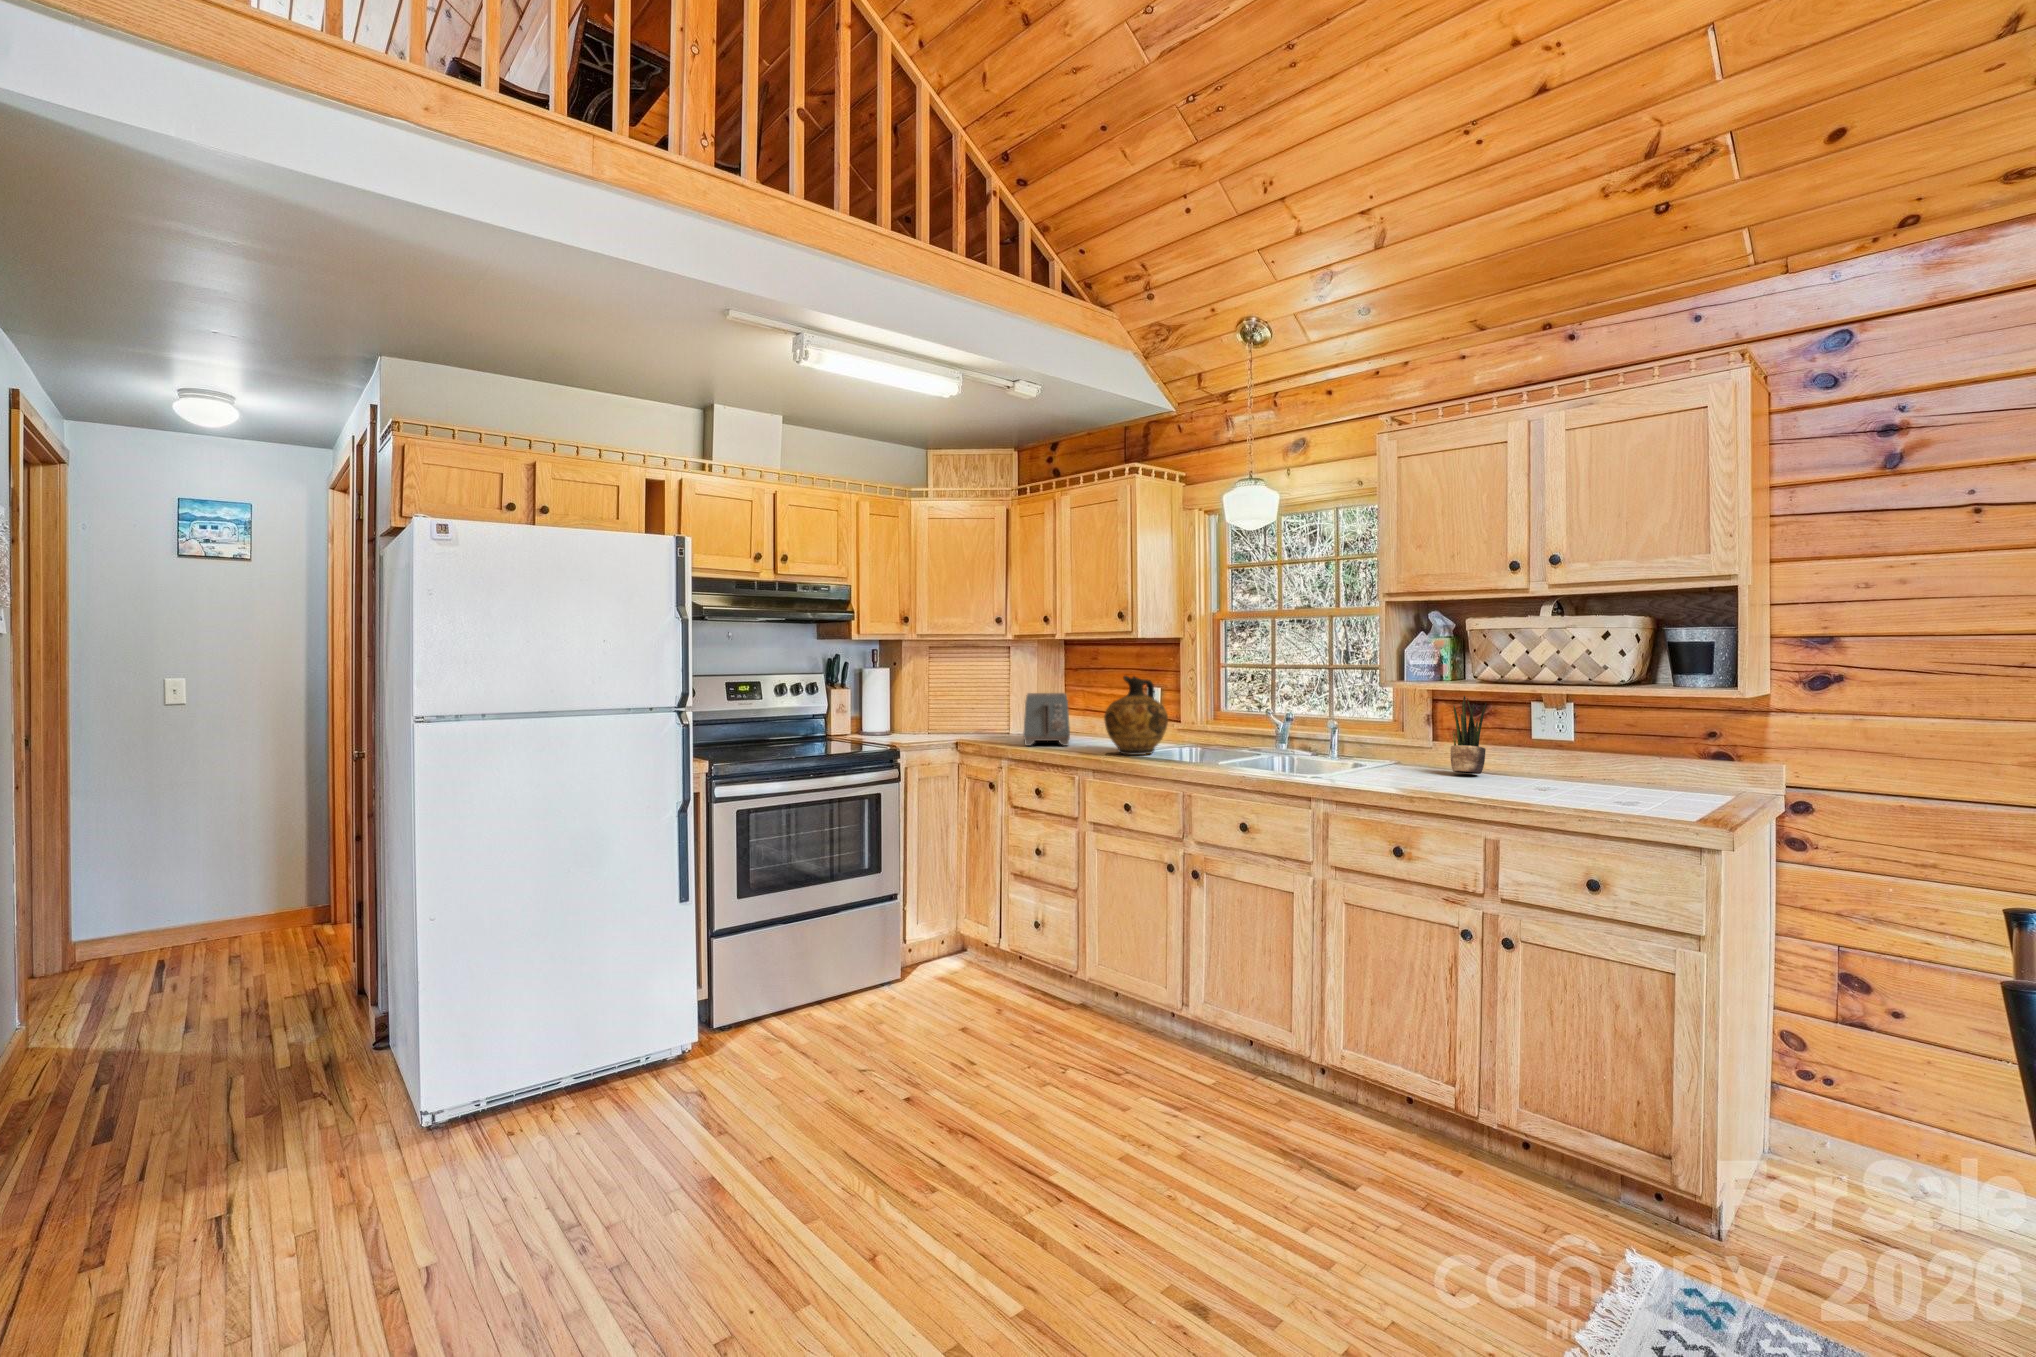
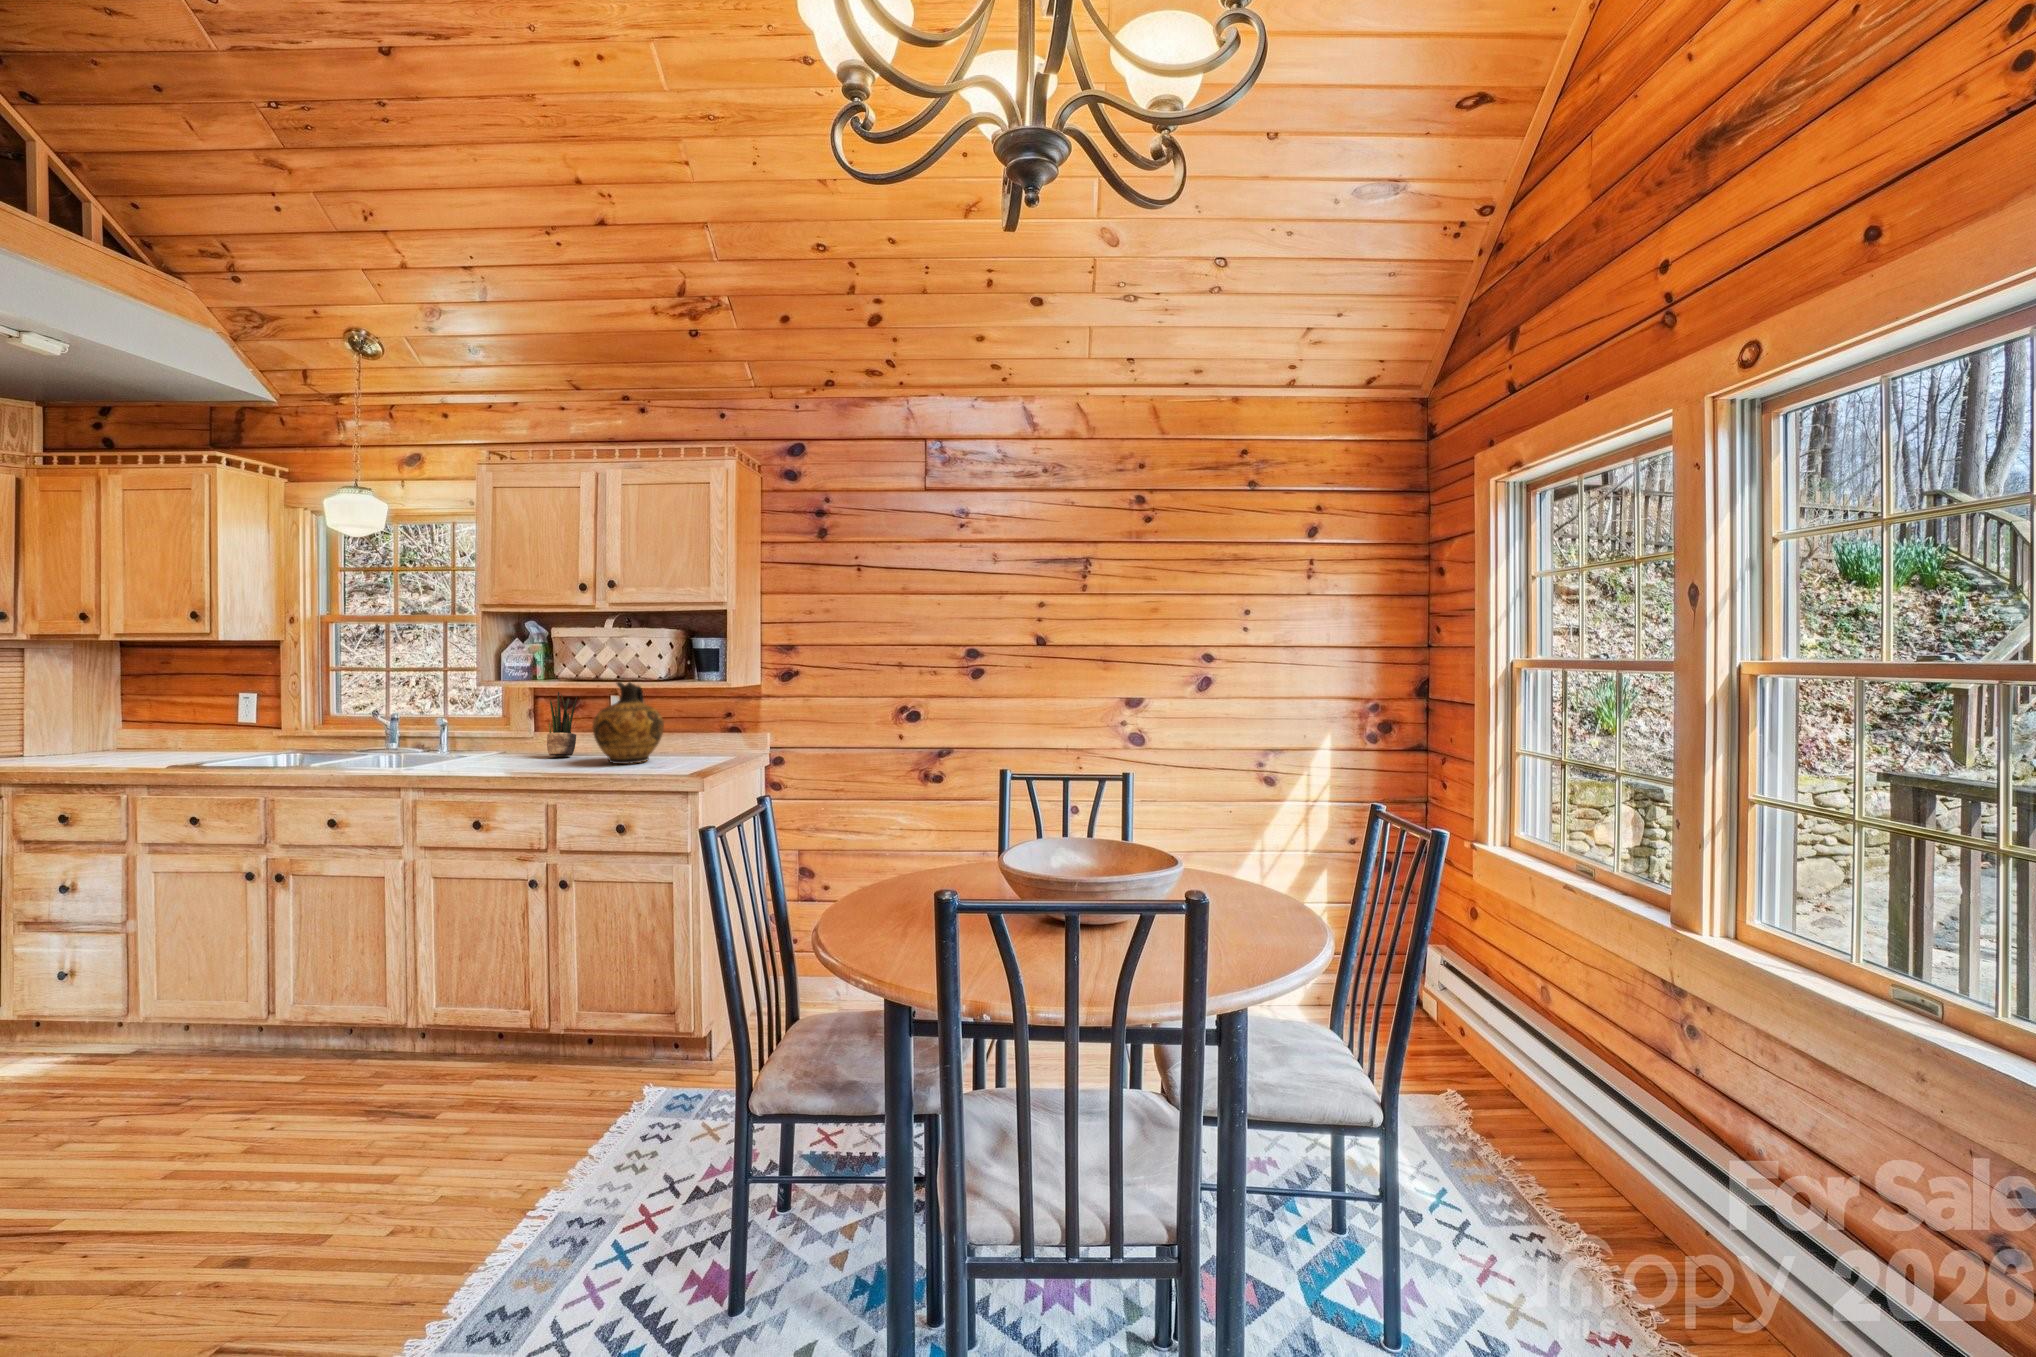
ceramic jug: present [1104,676,1168,755] -> present [592,682,664,764]
toaster: present [1023,693,1070,746] -> none [45,700,129,764]

